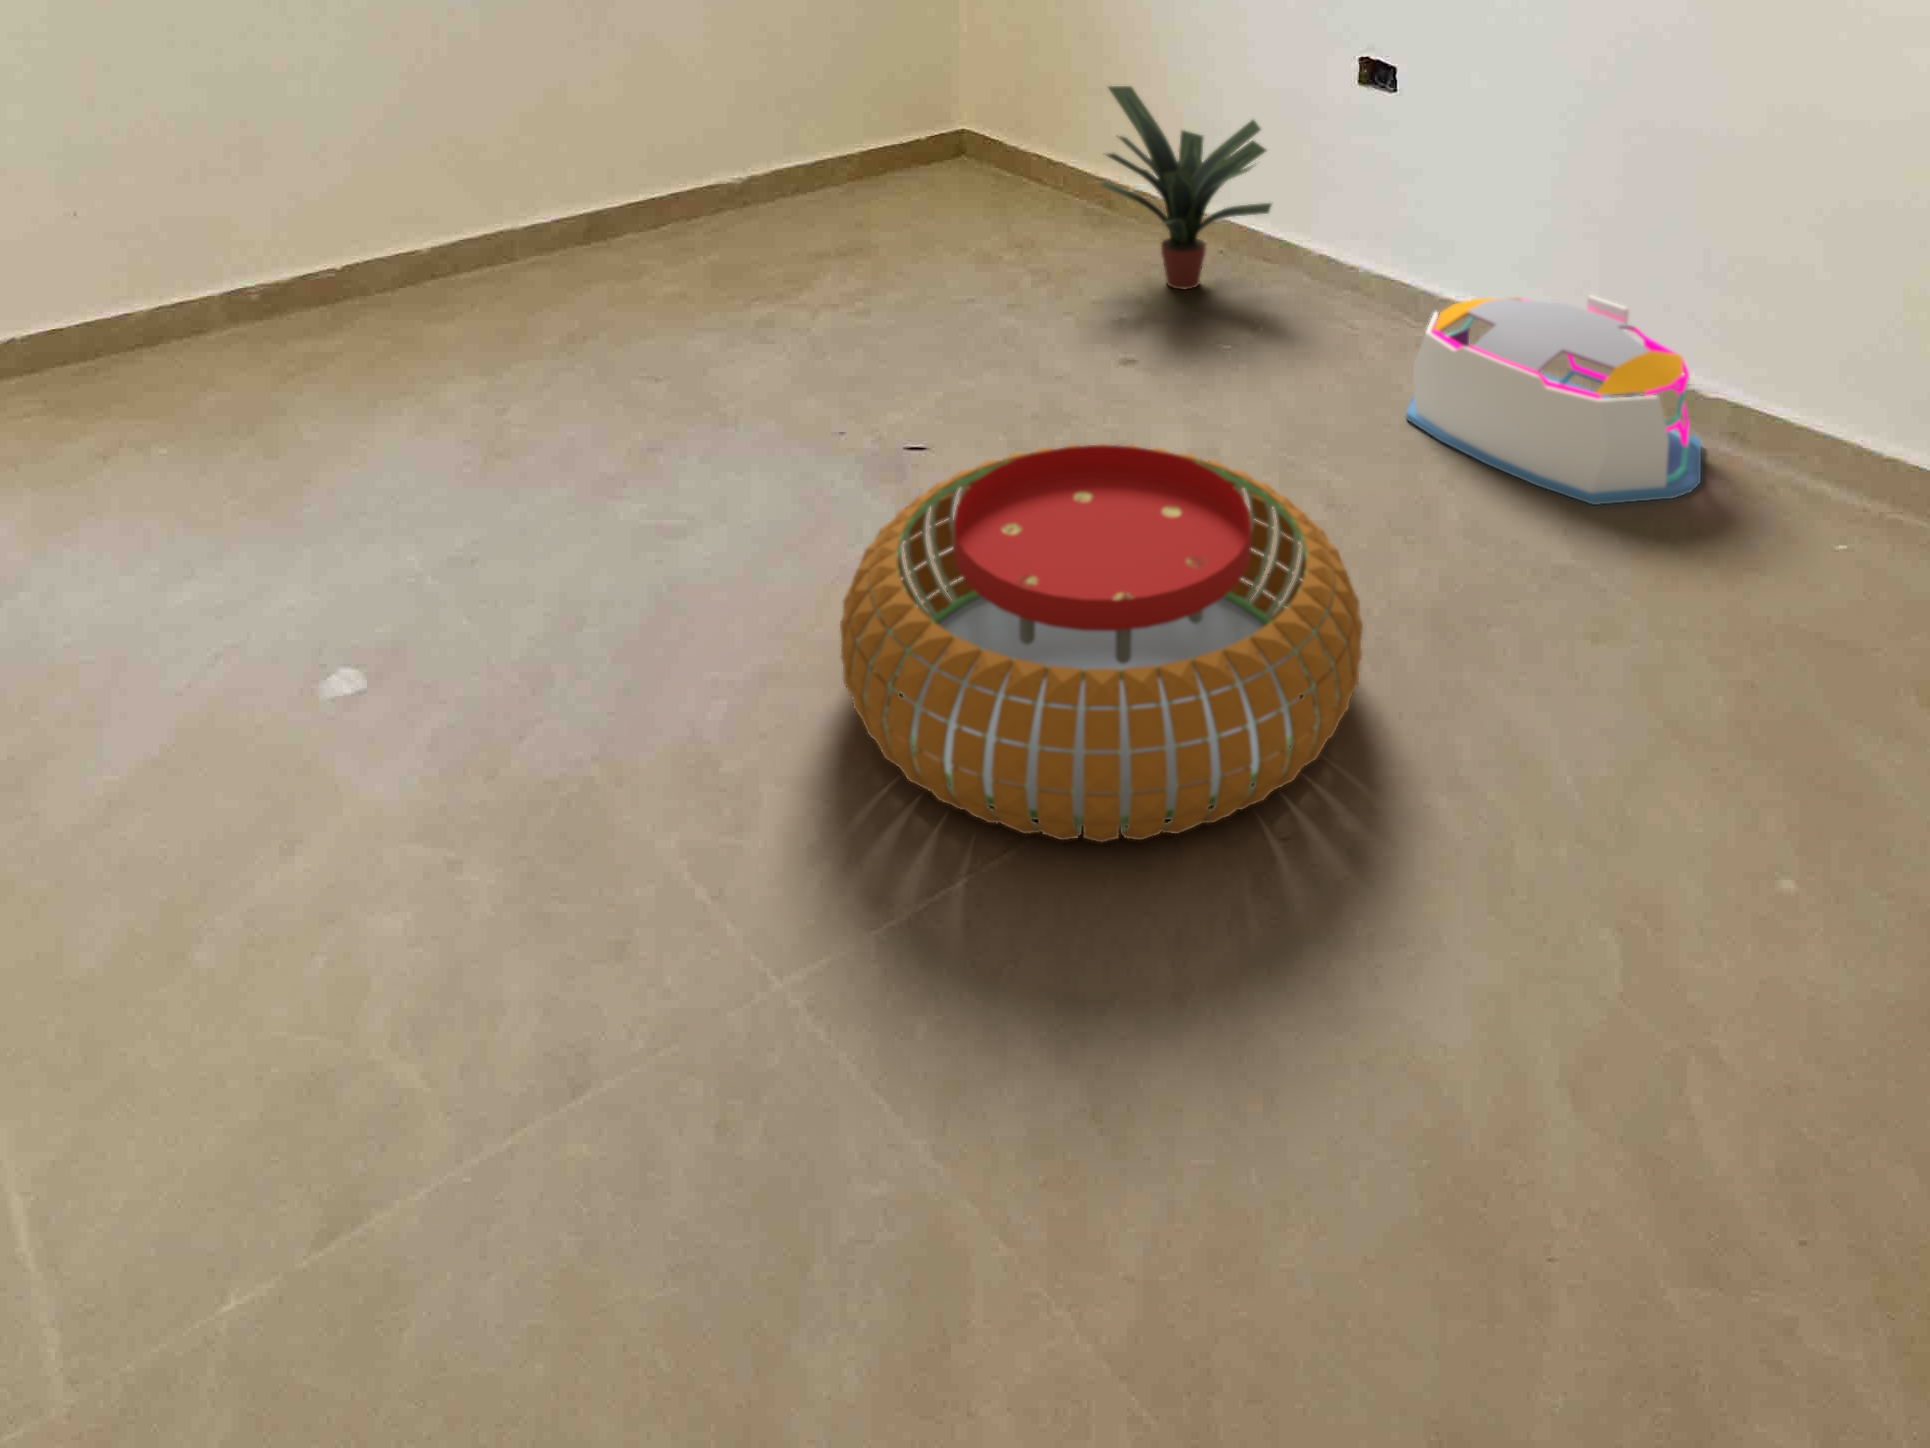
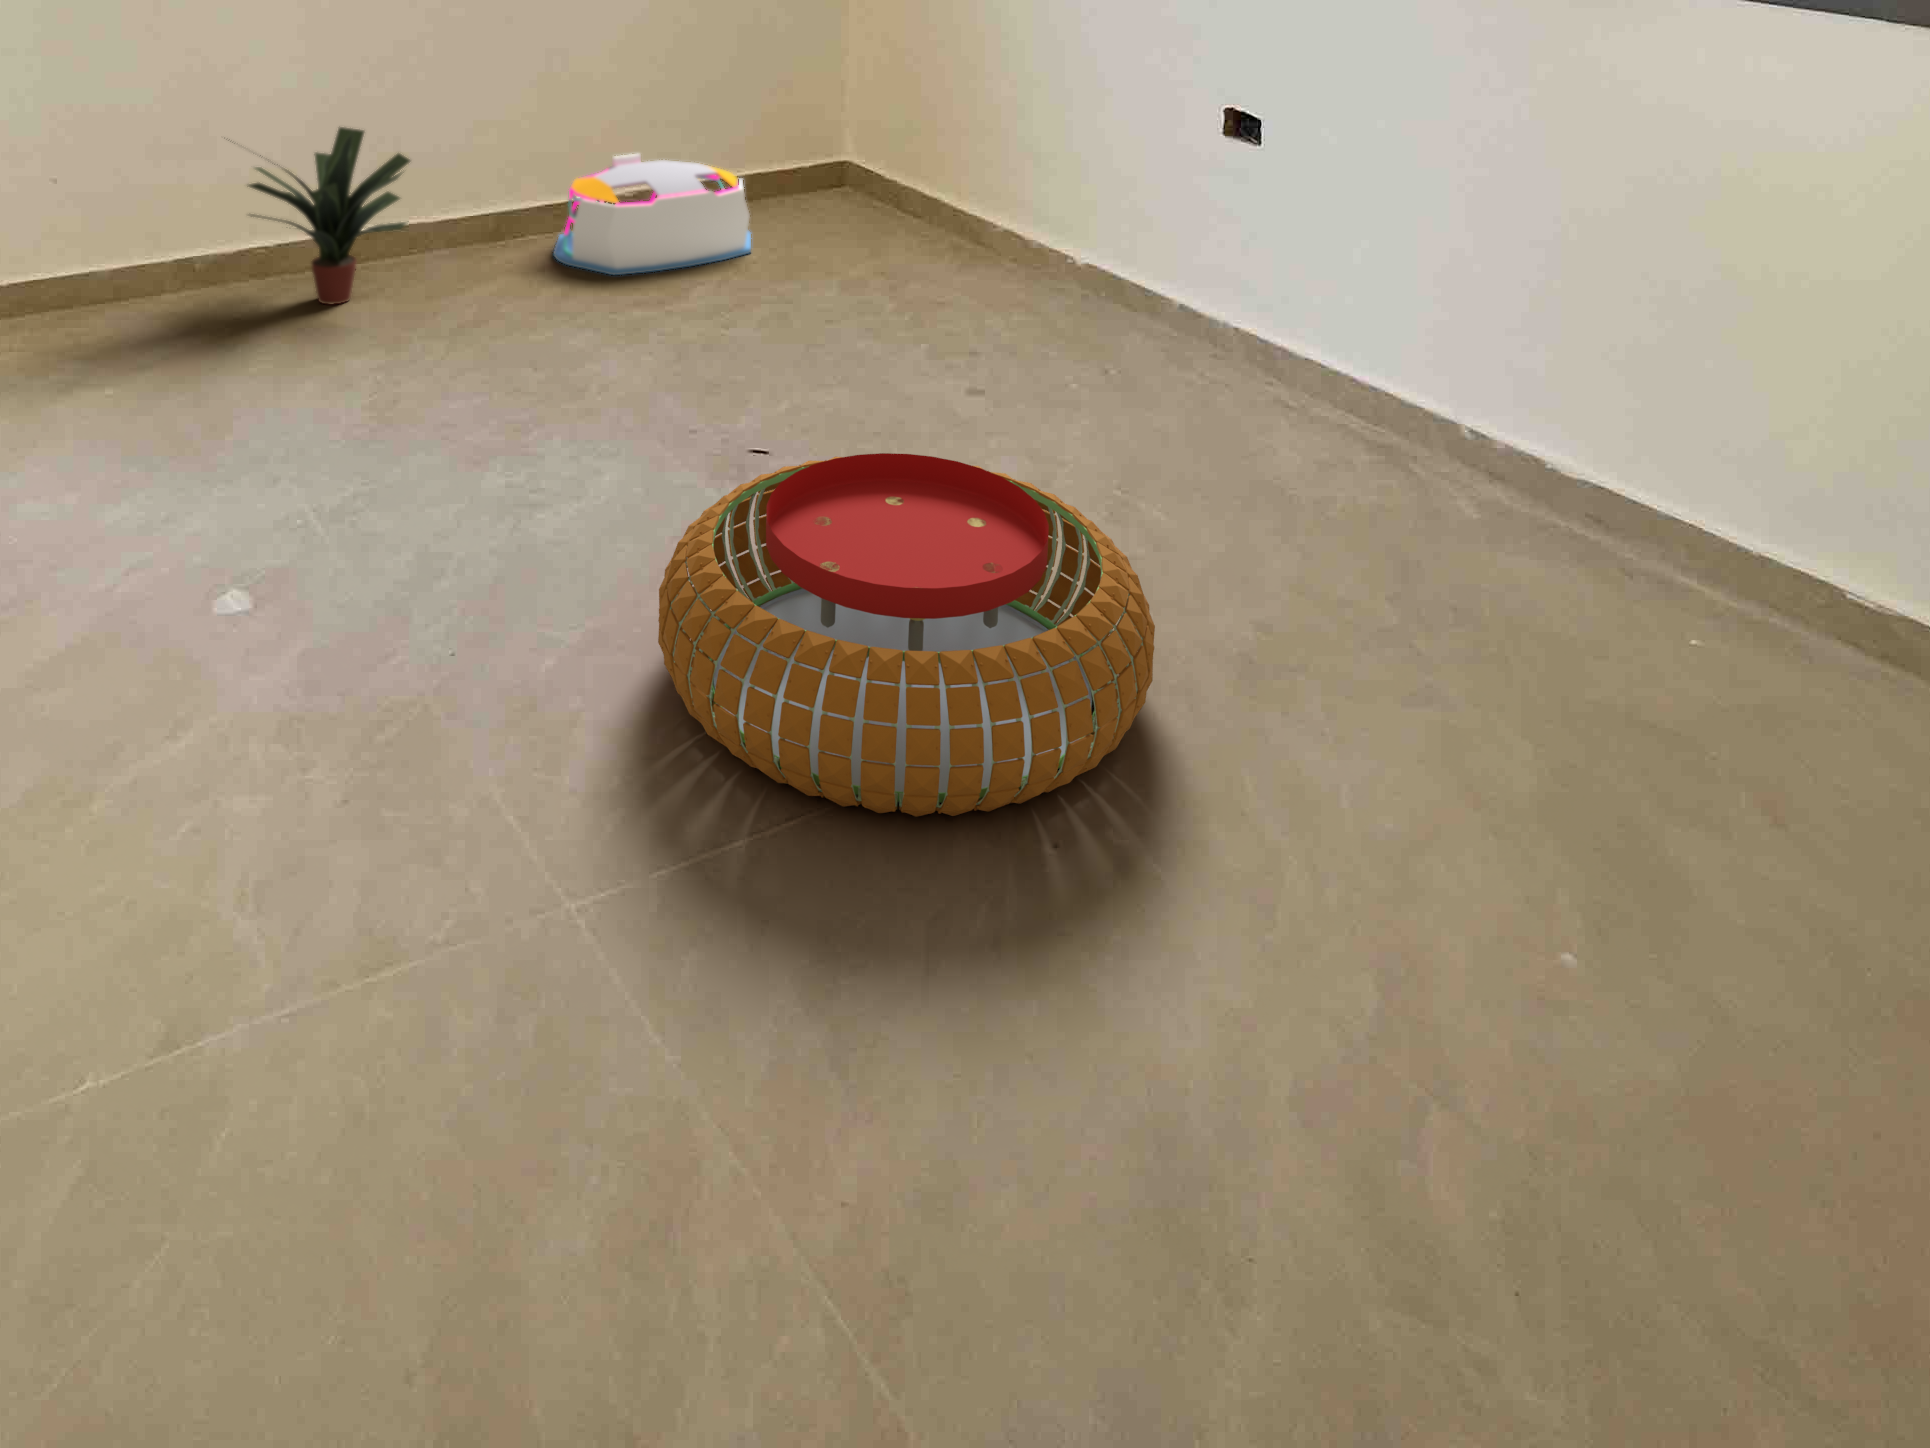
potted plant: present [1101,86,1271,289] -> present [249,127,410,304]
storage bin: present [1406,295,1701,505] -> present [554,154,751,275]

